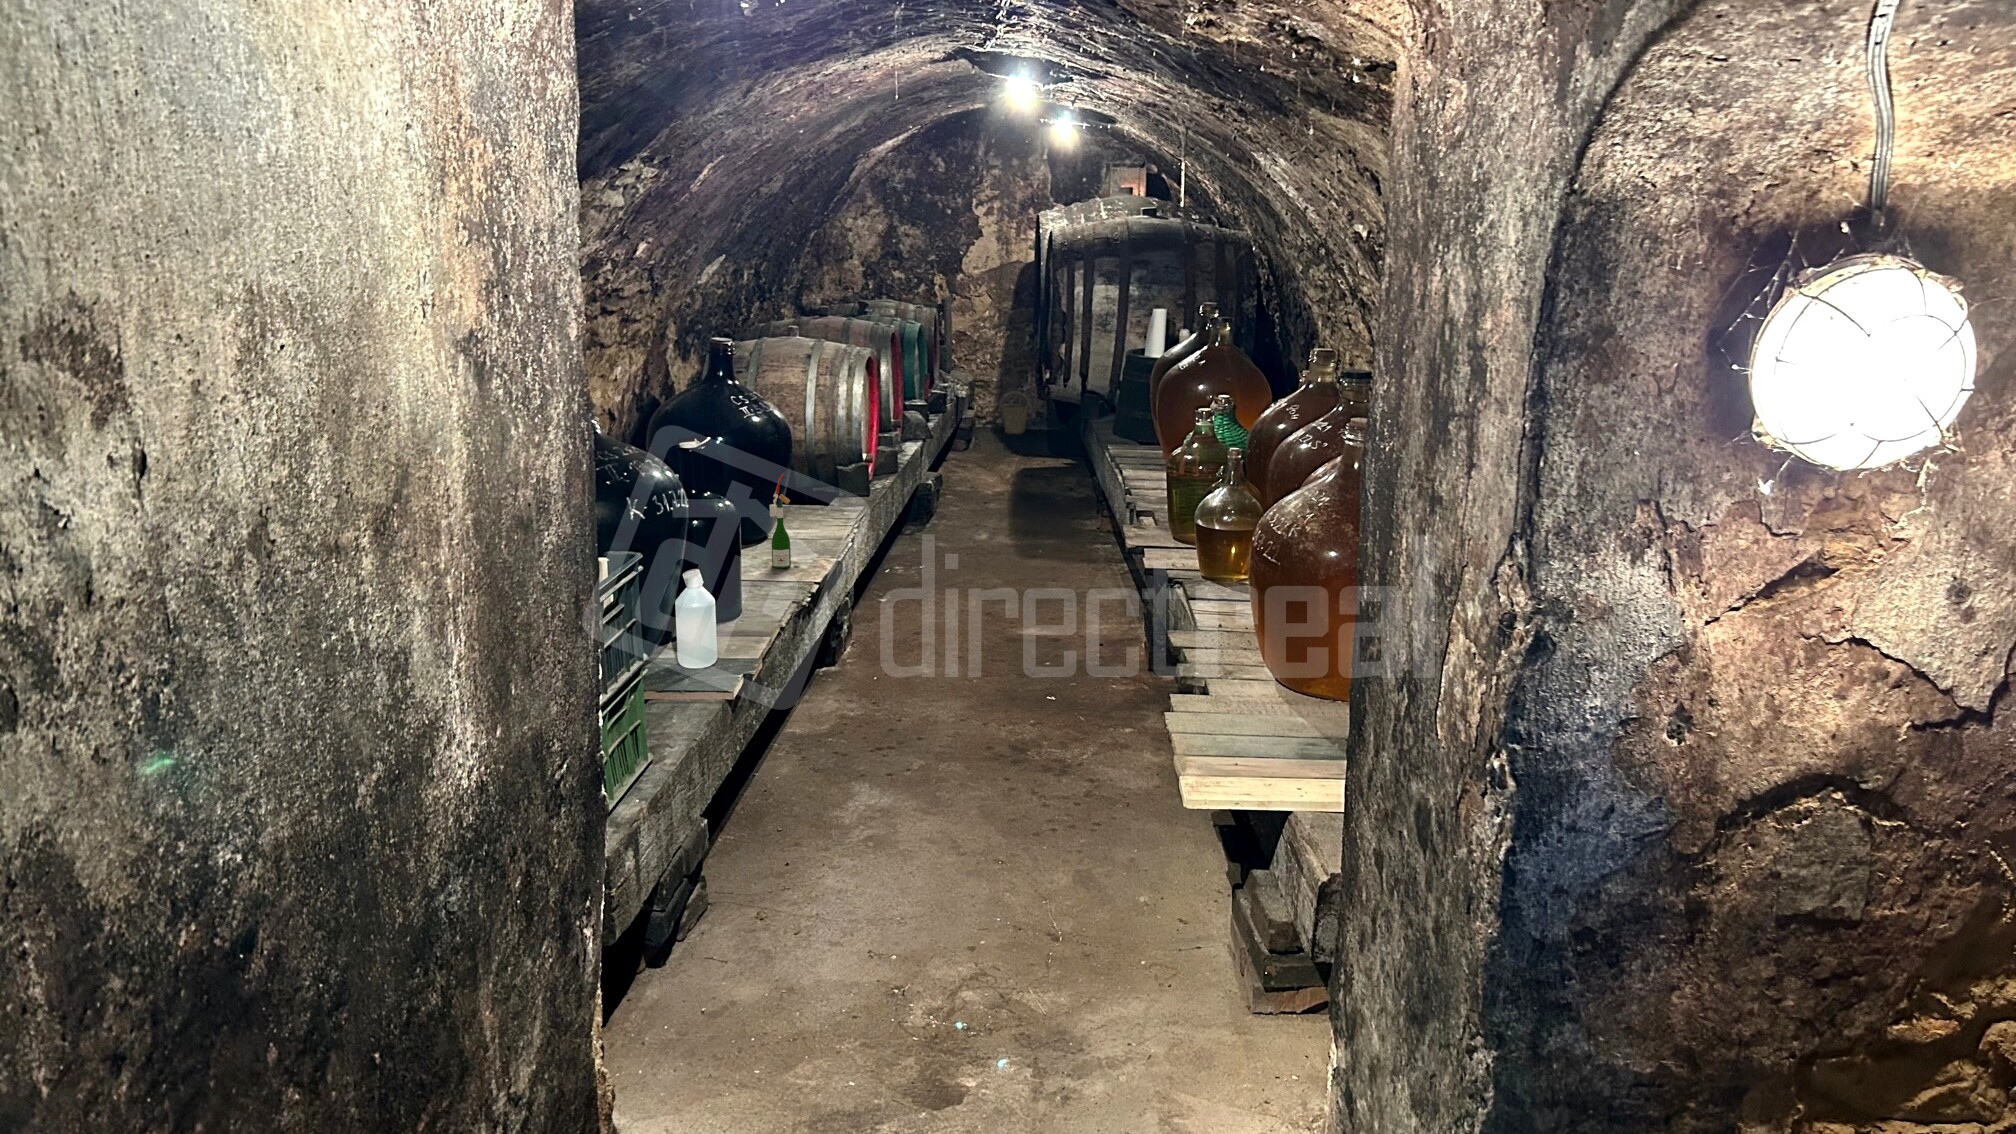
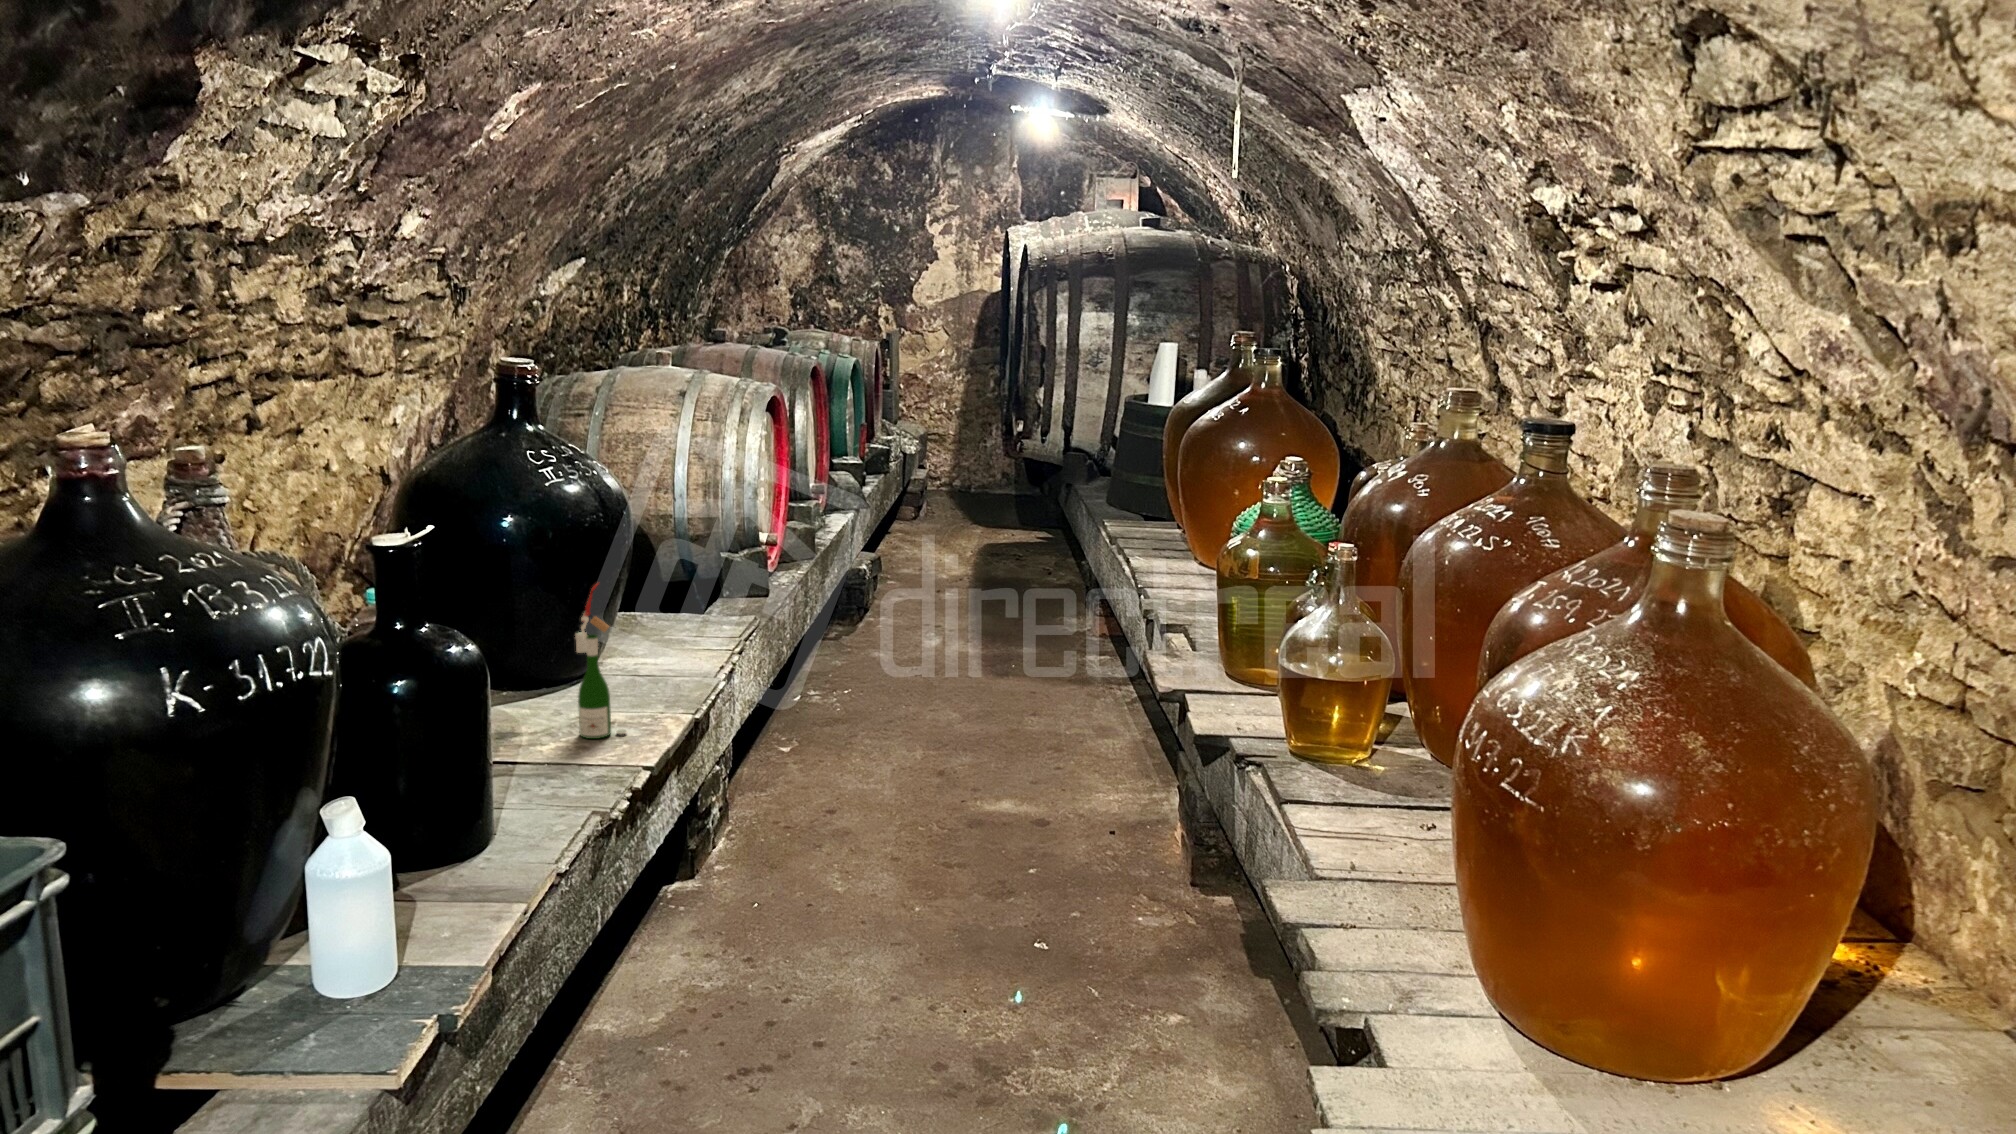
bucket: present [1000,391,1030,434] -> none [956,446,994,497]

